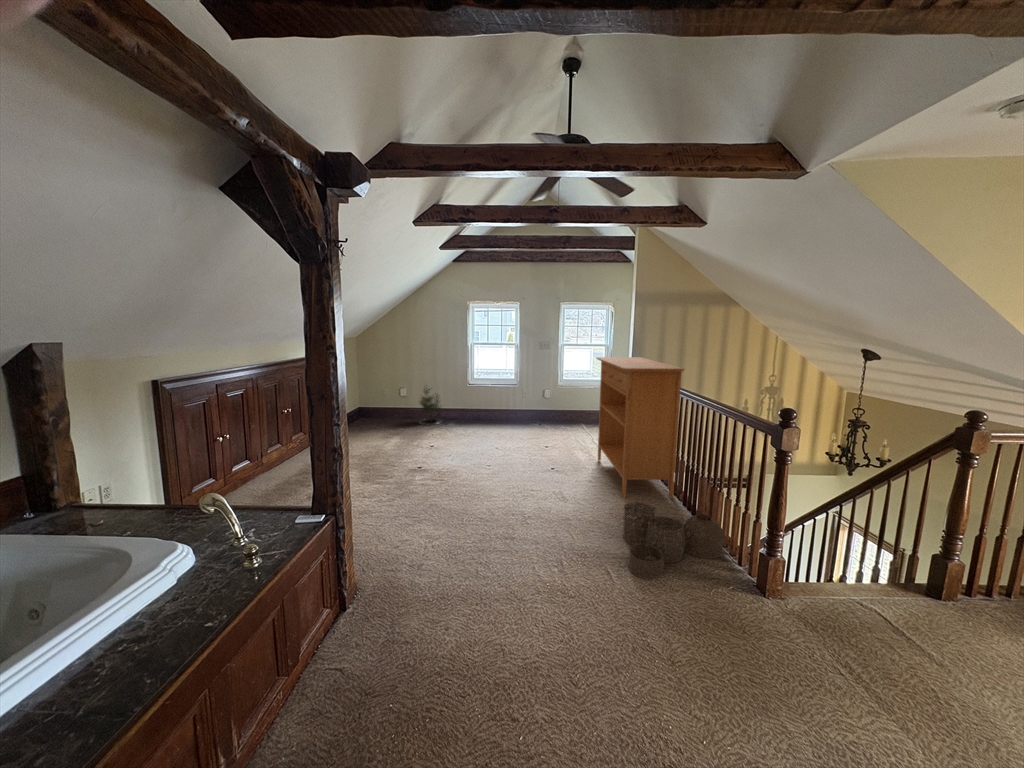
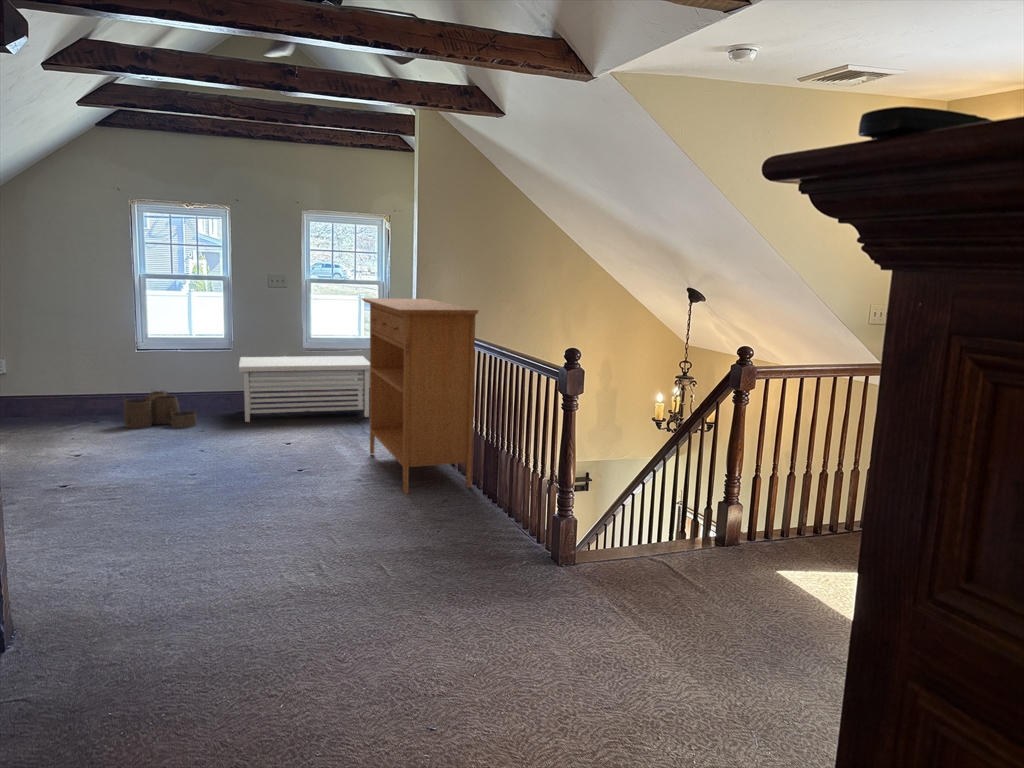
potted tree: present [420,388,442,425] -> none [39,350,93,426]
storage bench: none [519,390,599,431] -> present [239,356,370,422]
woven basket: present [623,498,724,579] -> present [123,391,197,428]

